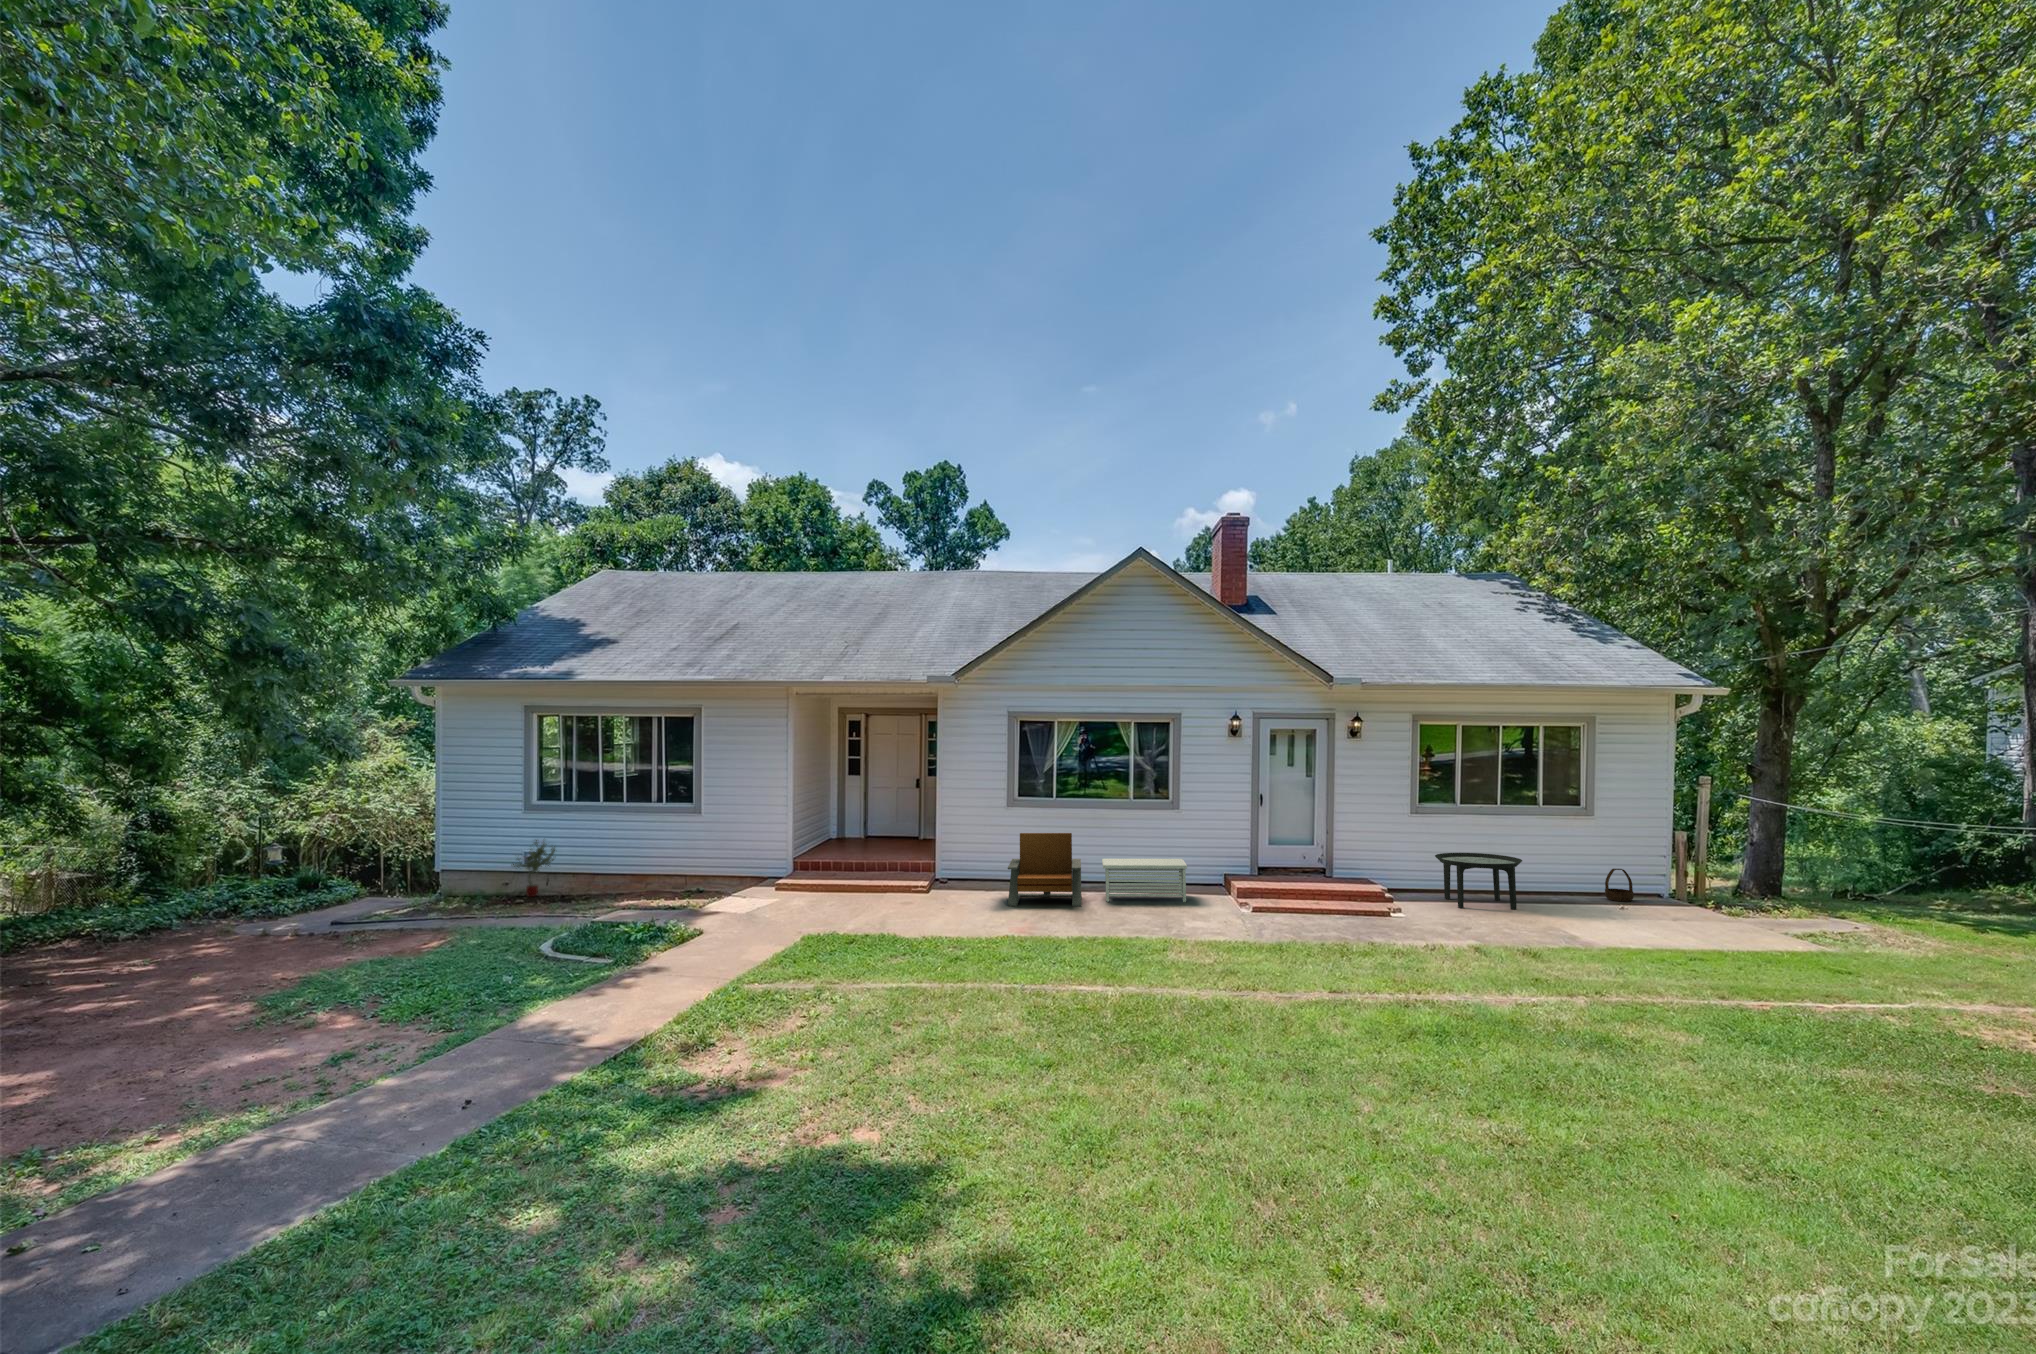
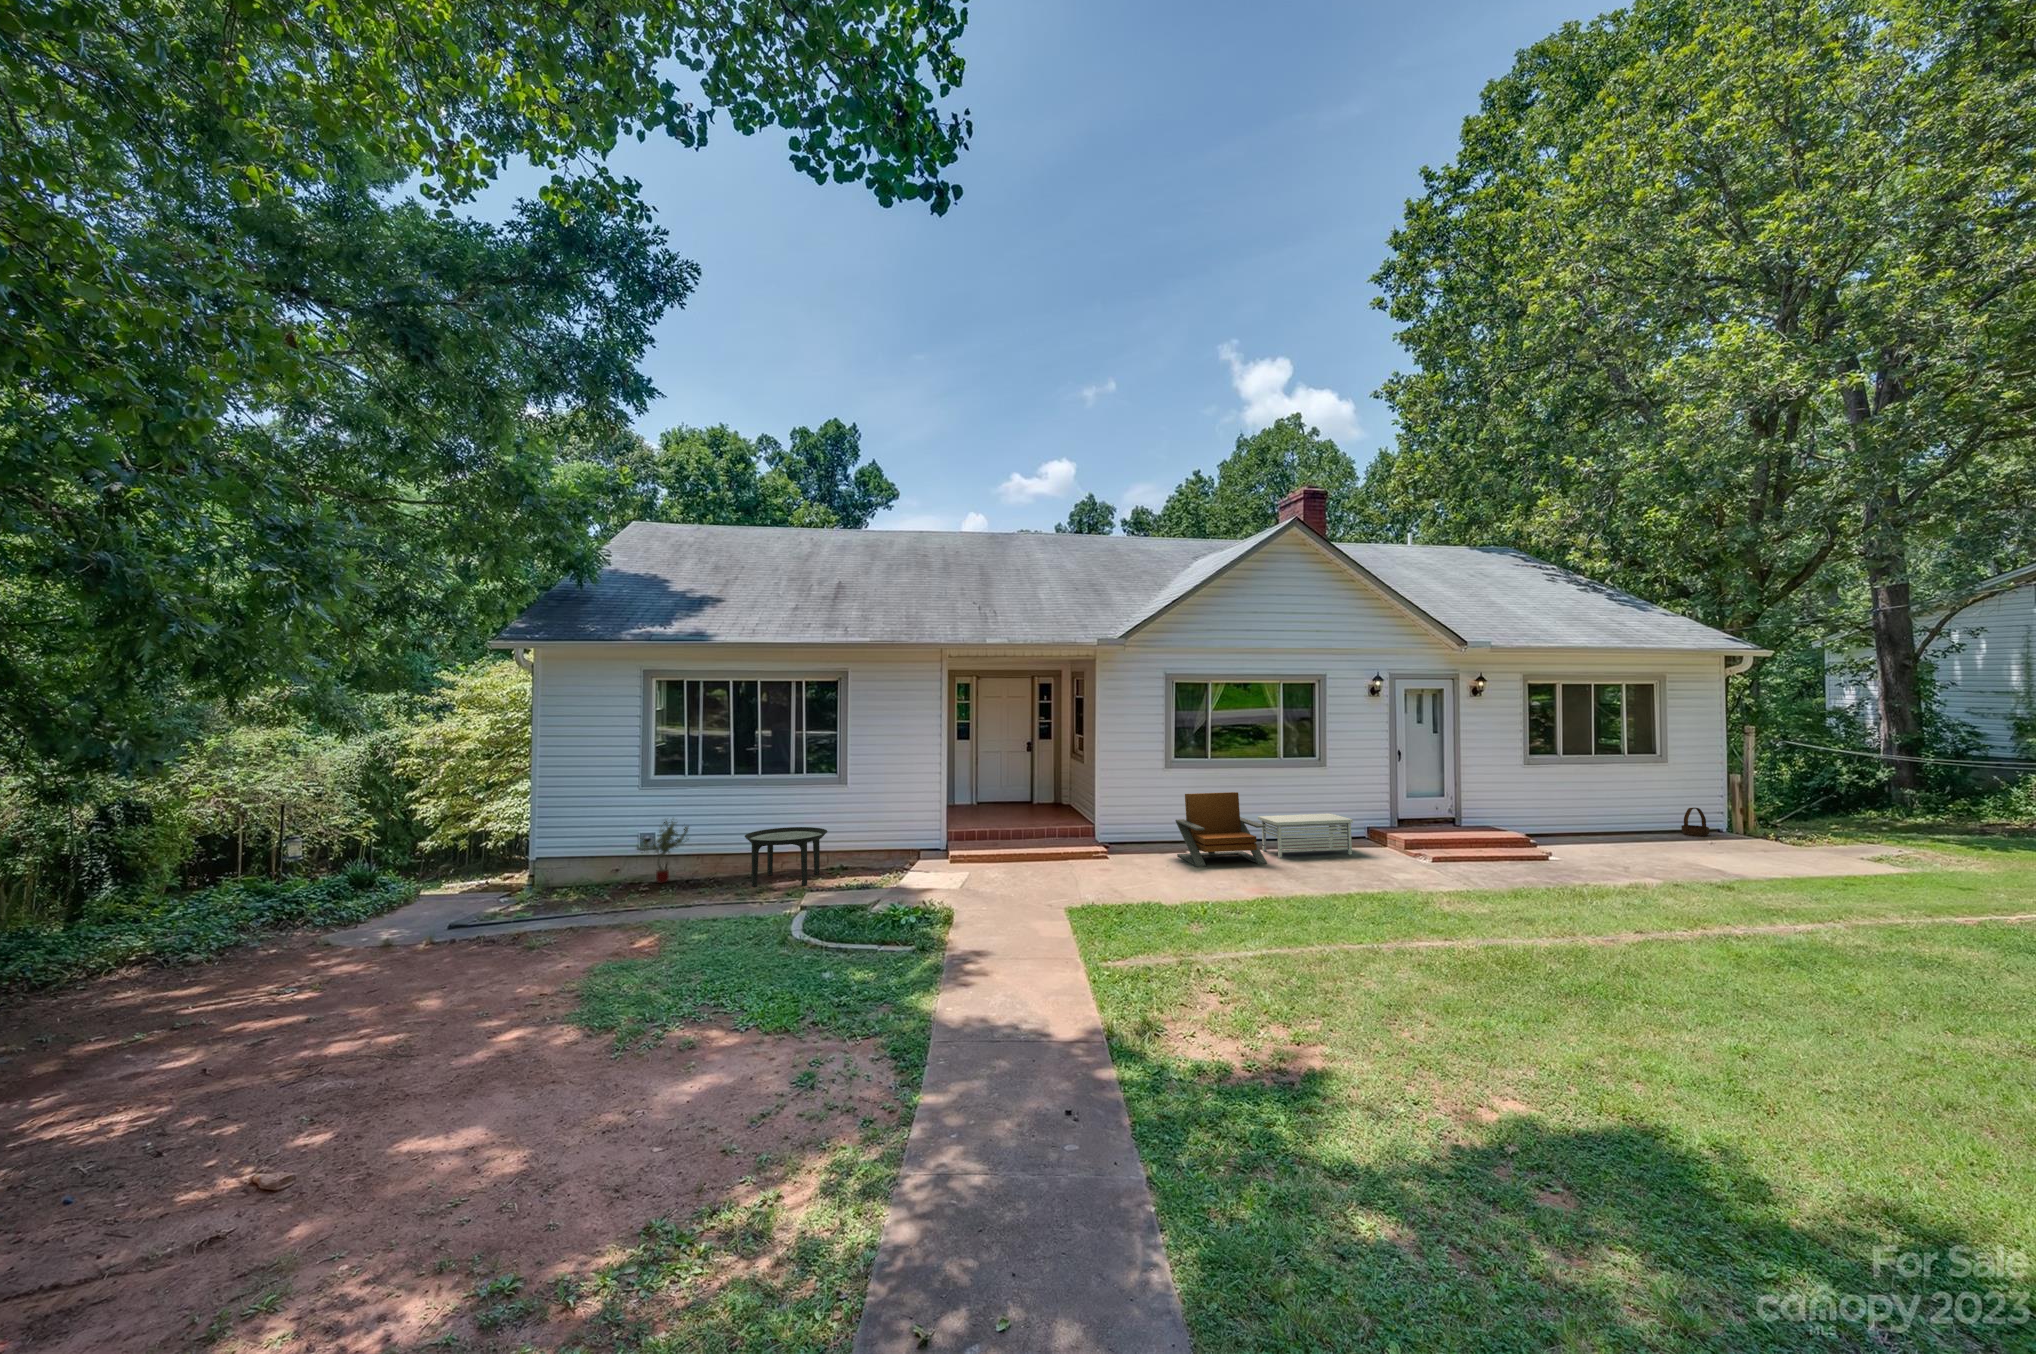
round table: present [1435,853,1522,910] -> present [745,827,827,887]

